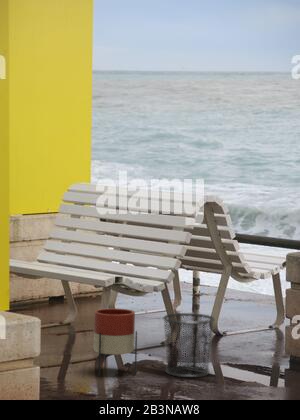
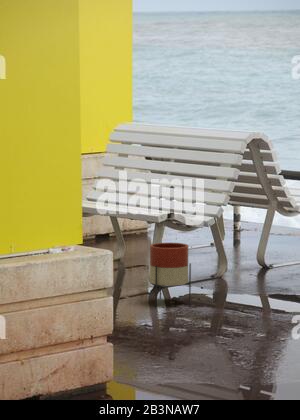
waste bin: present [163,313,215,377] -> none [215,246,265,306]

